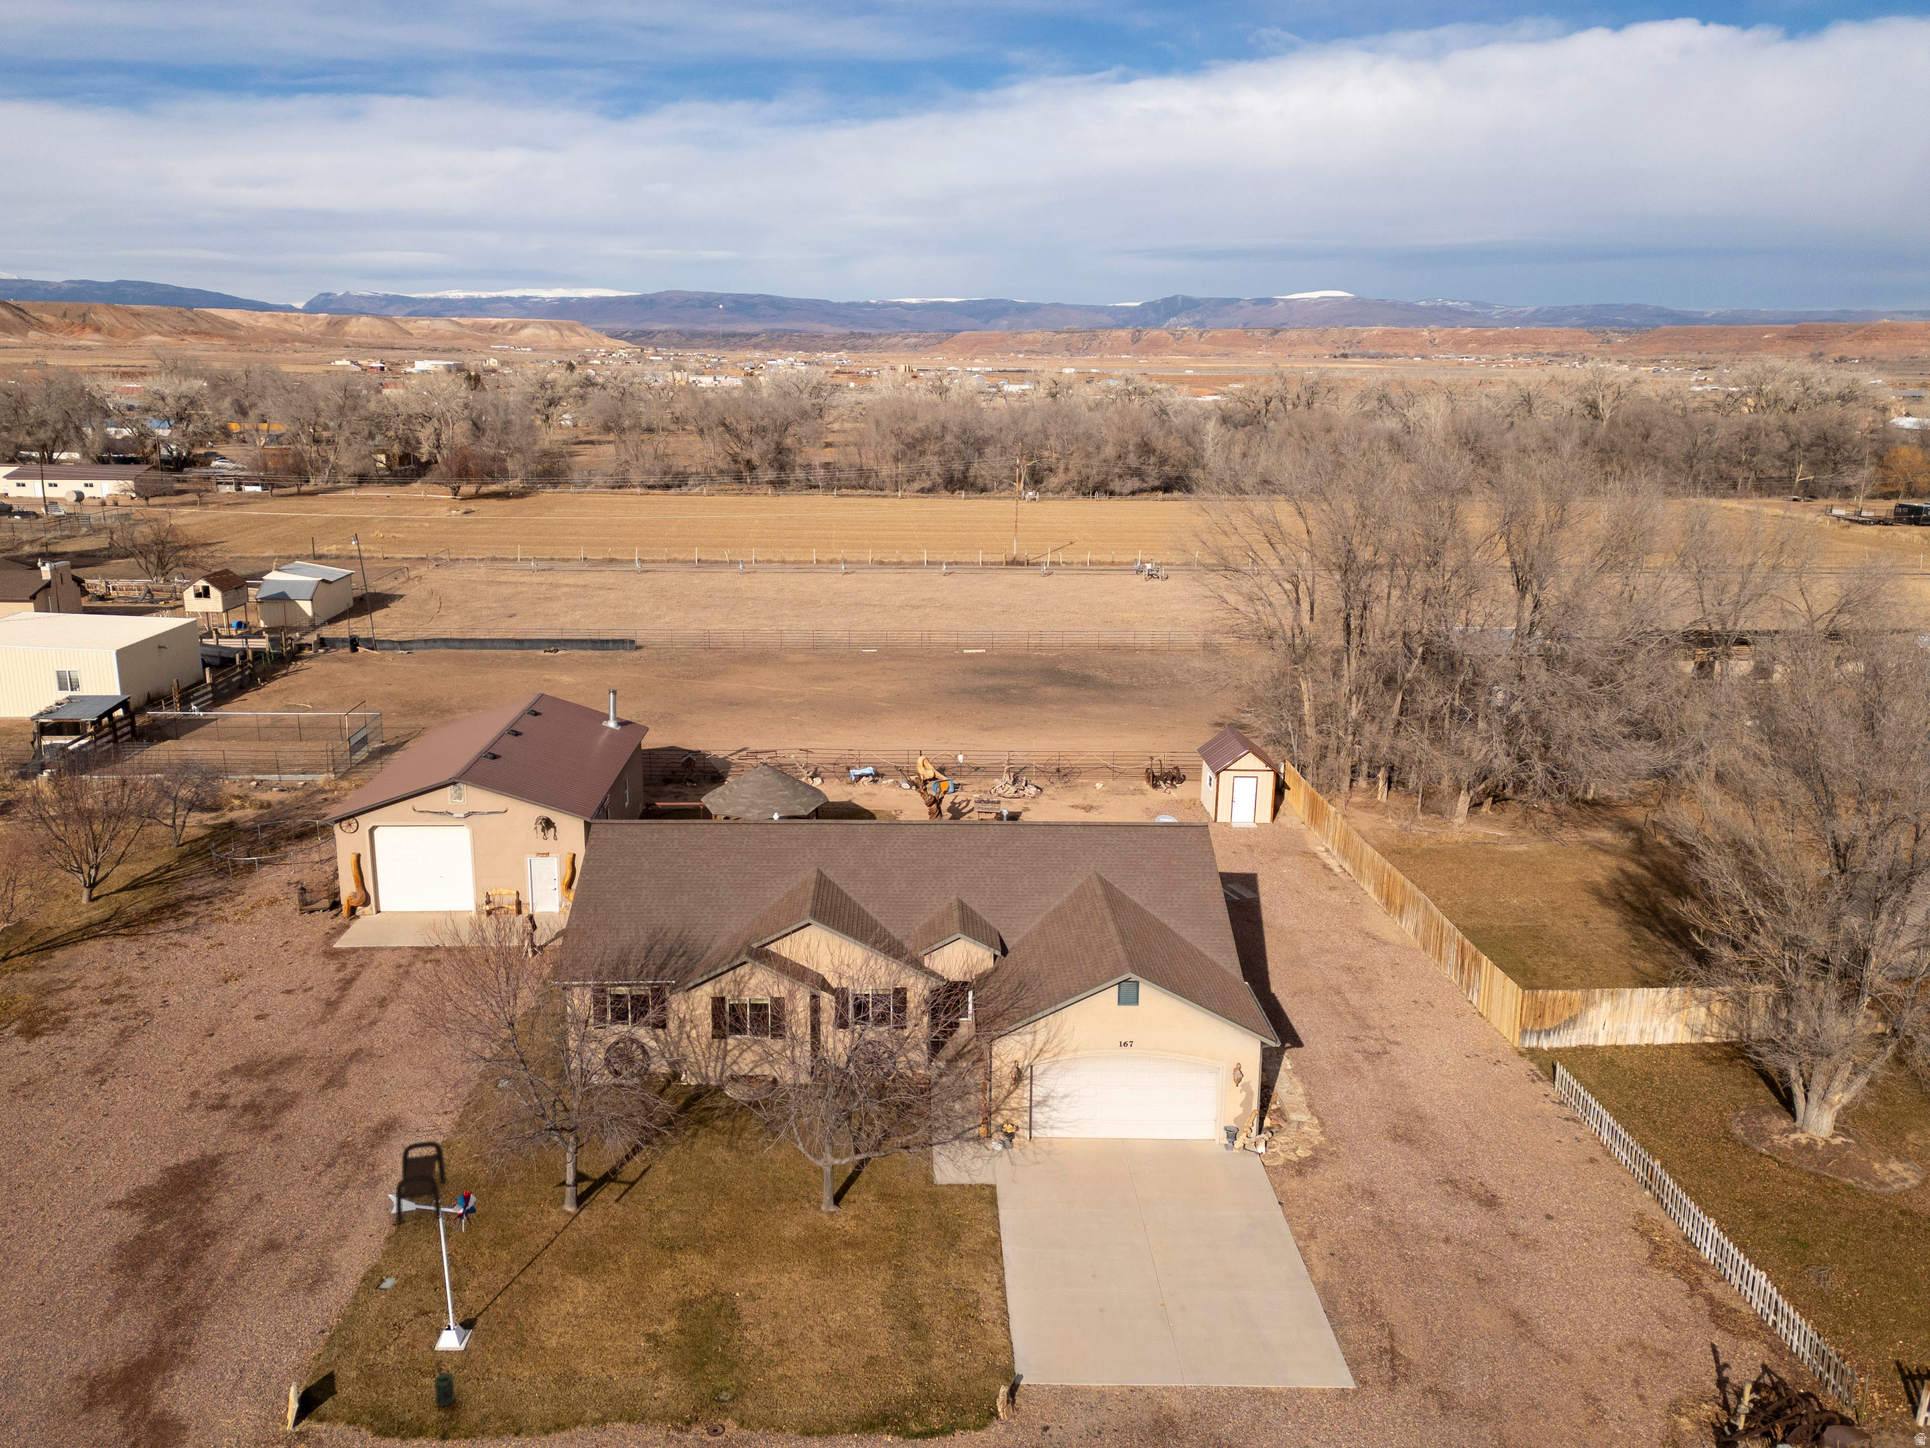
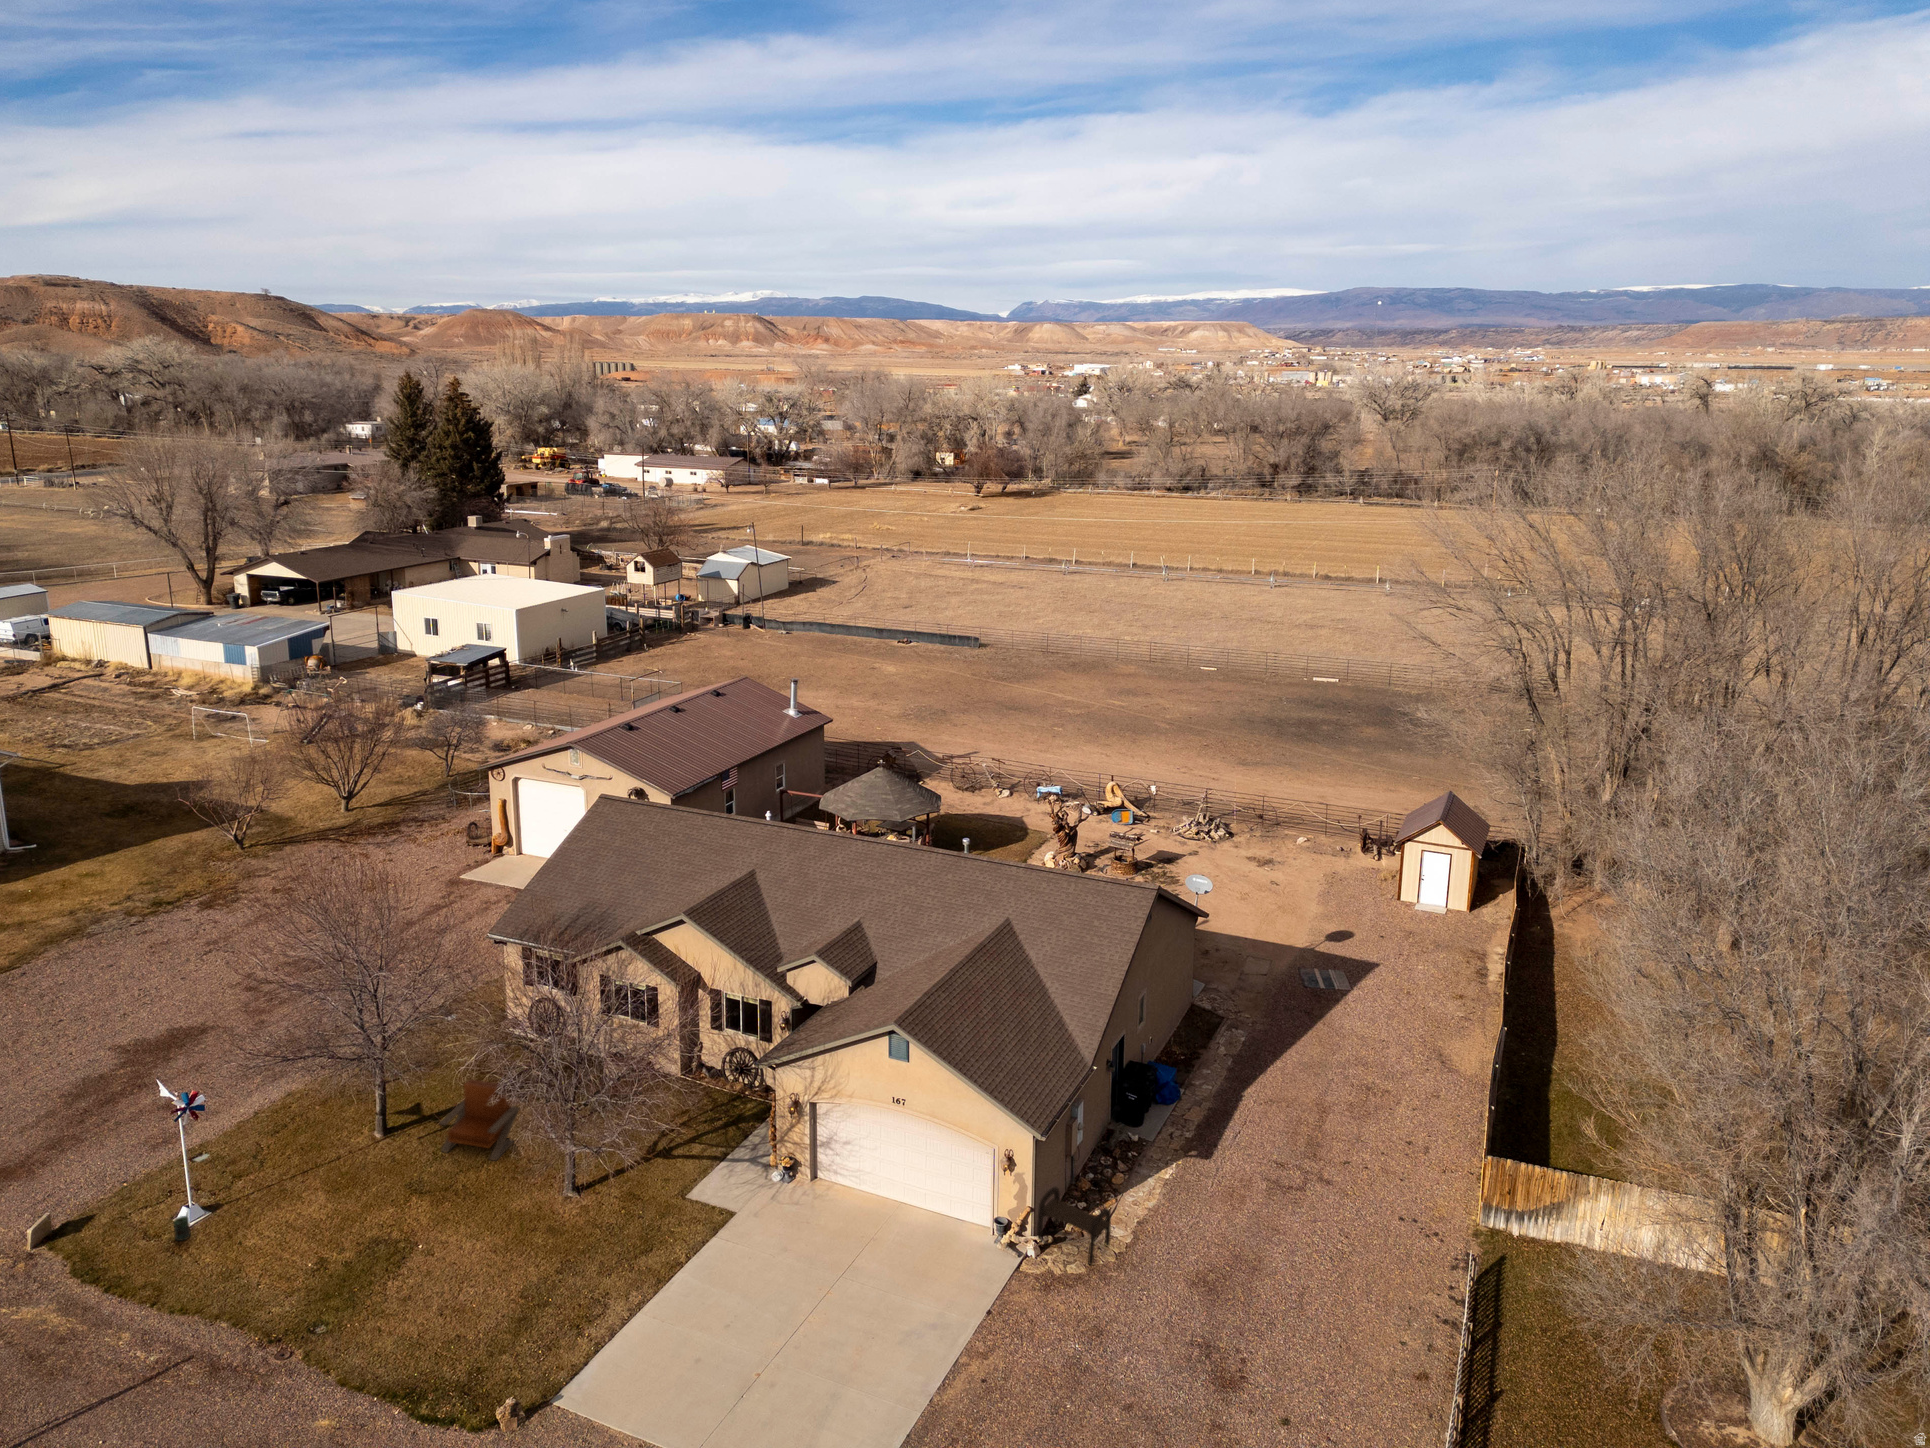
lounge chair: none [645,1130,718,1223] -> present [440,1080,520,1161]
bench: present [396,1141,446,1223] -> present [1037,1187,1111,1265]

